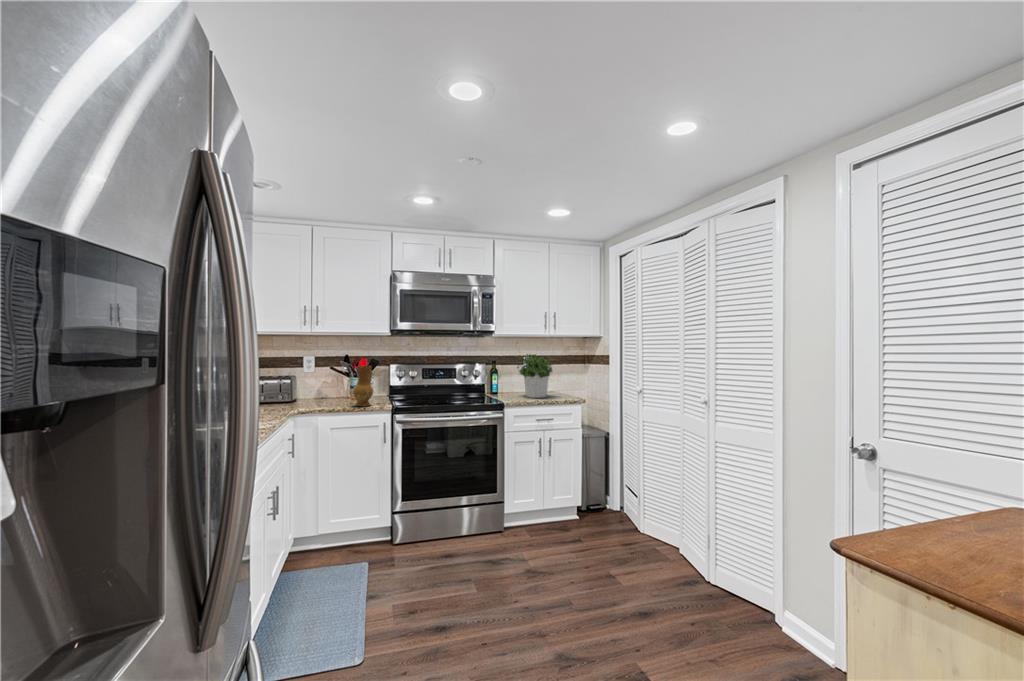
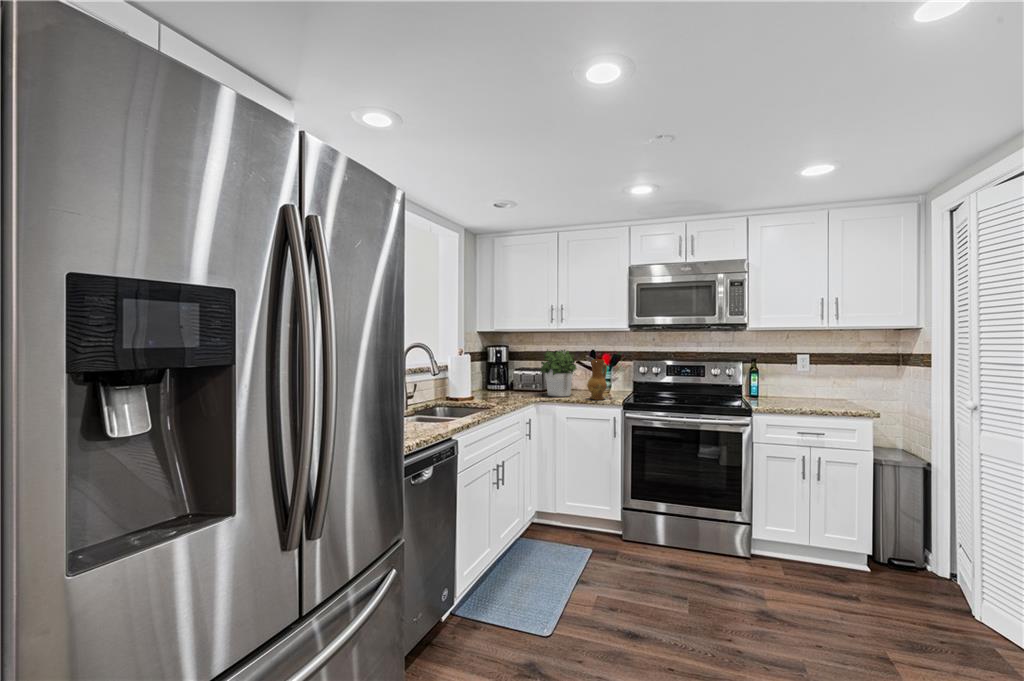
potted plant: present [517,354,552,398] -> present [540,349,576,396]

